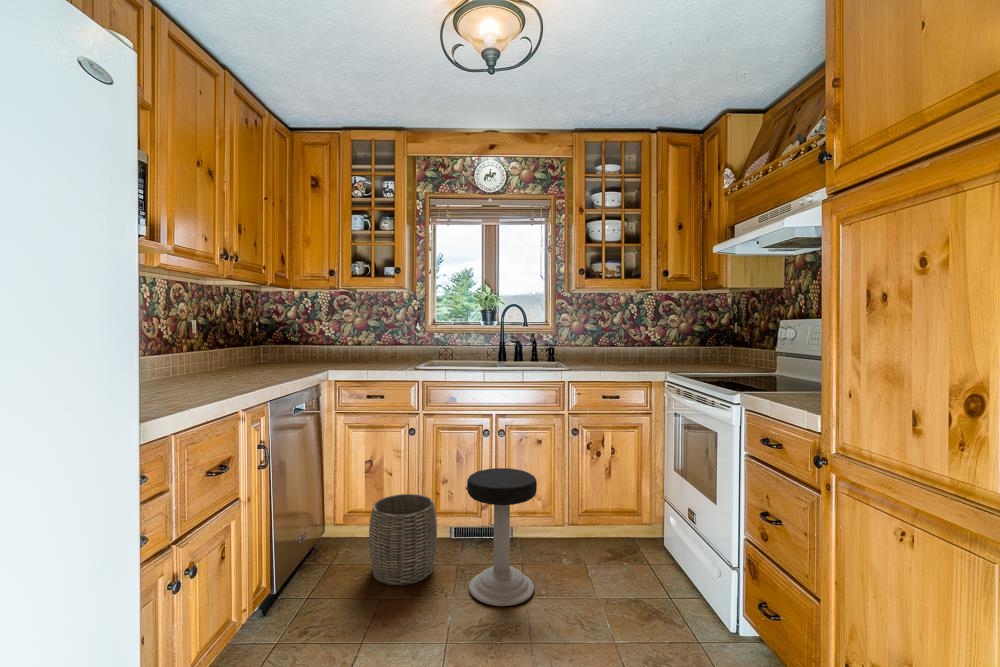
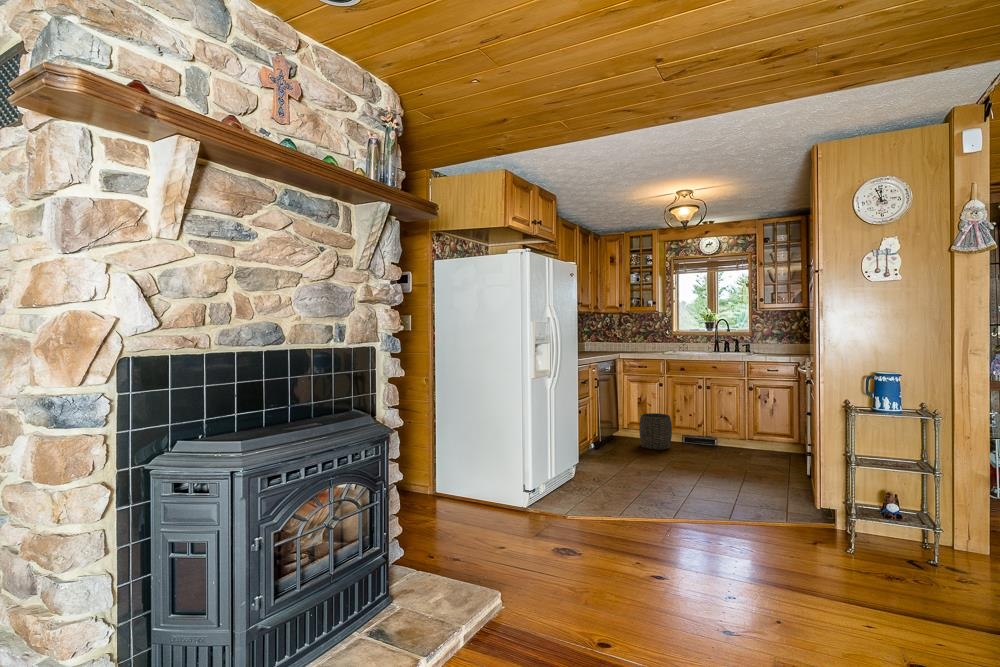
stool: present [467,468,537,606] -> none [684,401,718,458]

